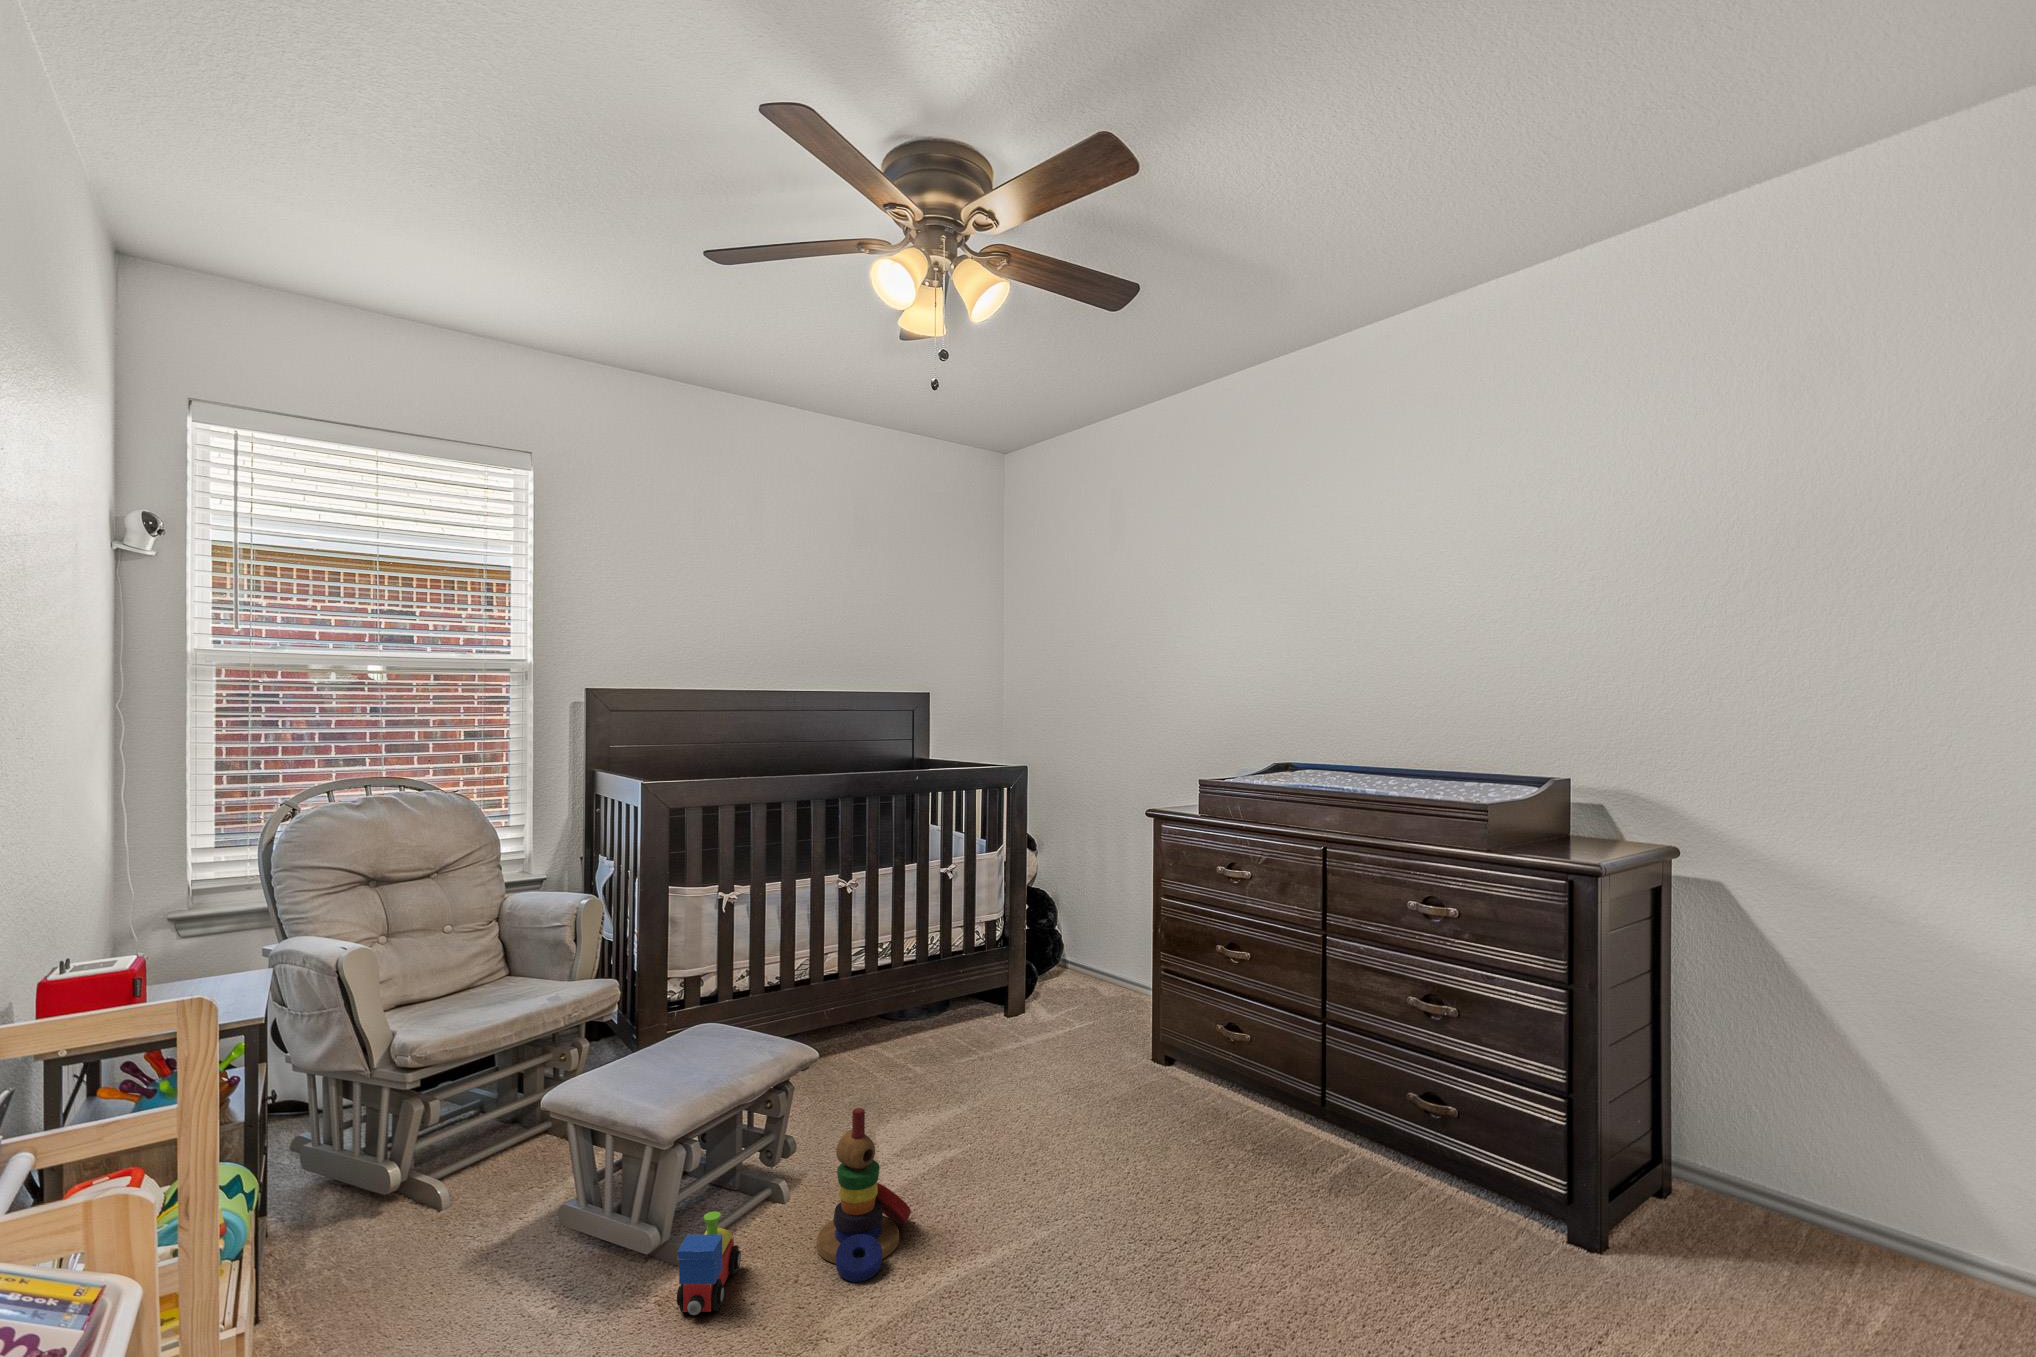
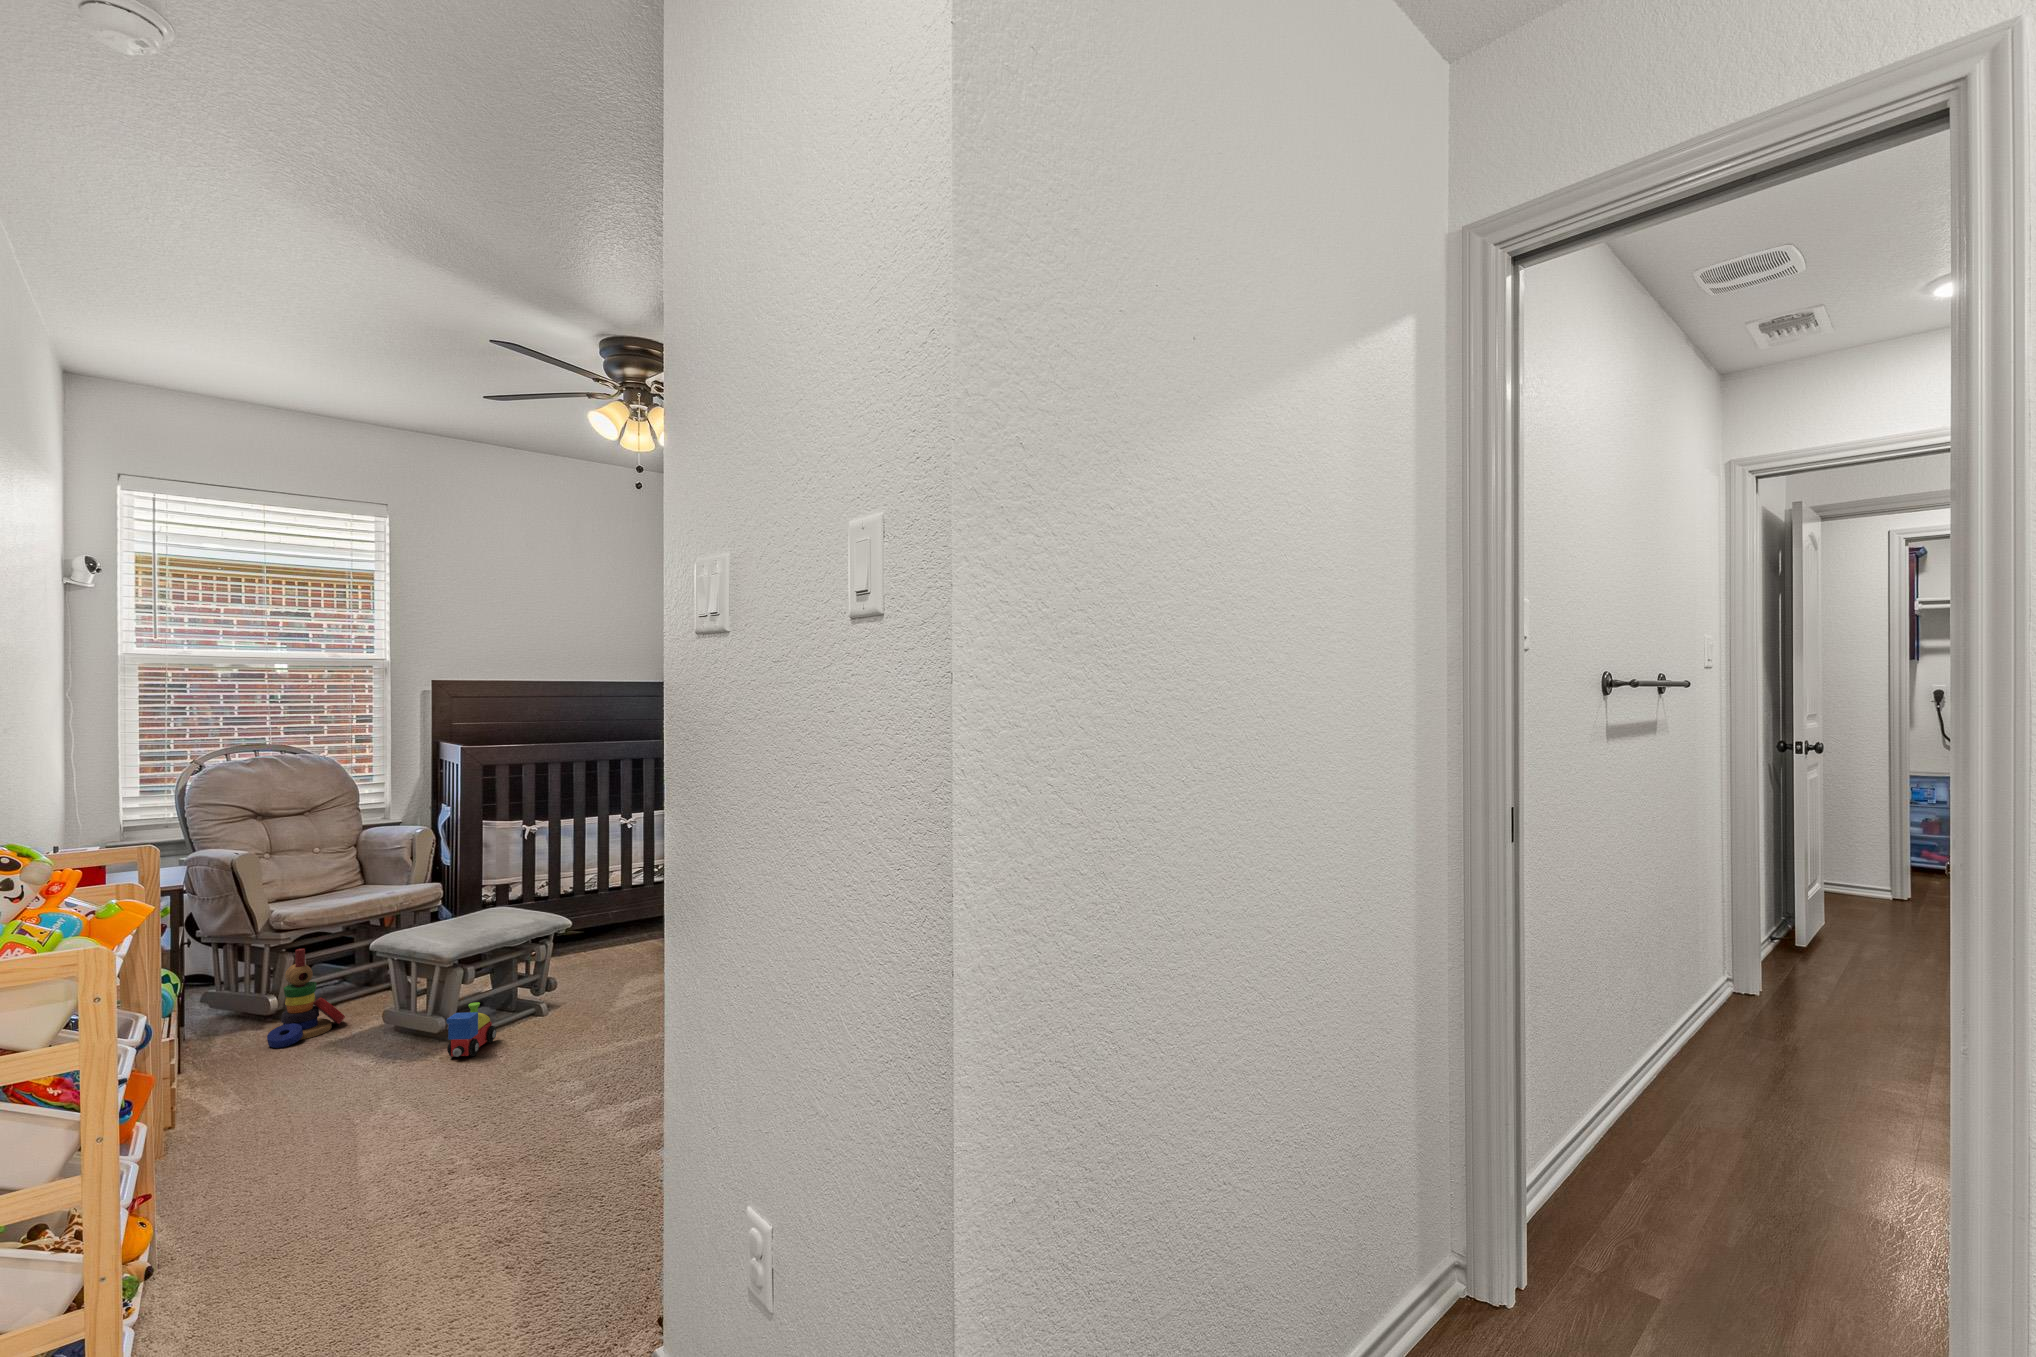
stacking toy: present [816,1108,911,1282] -> present [267,949,345,1048]

